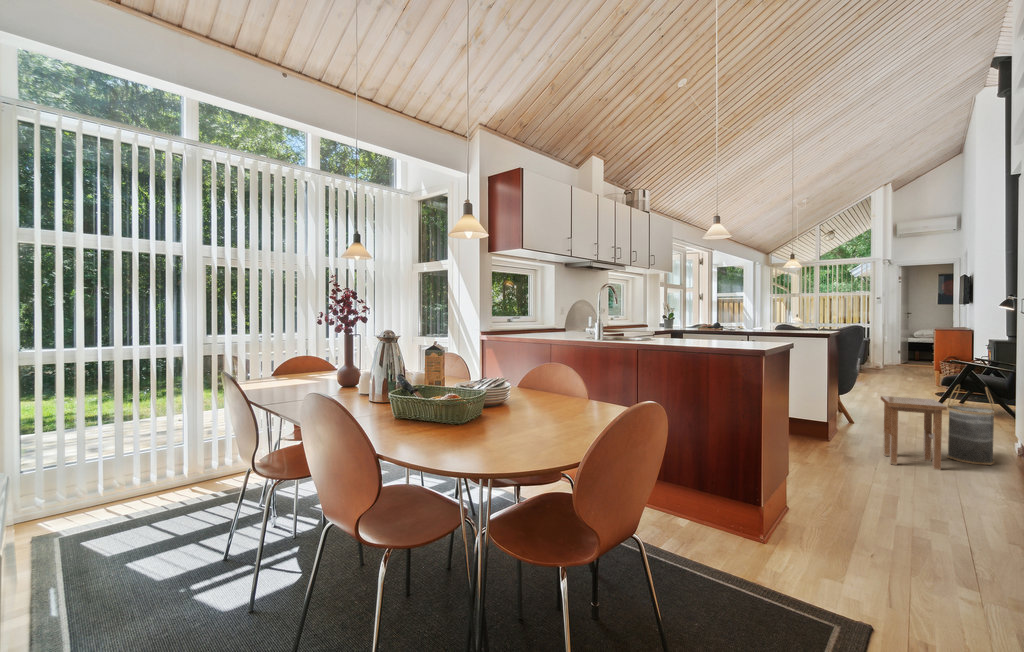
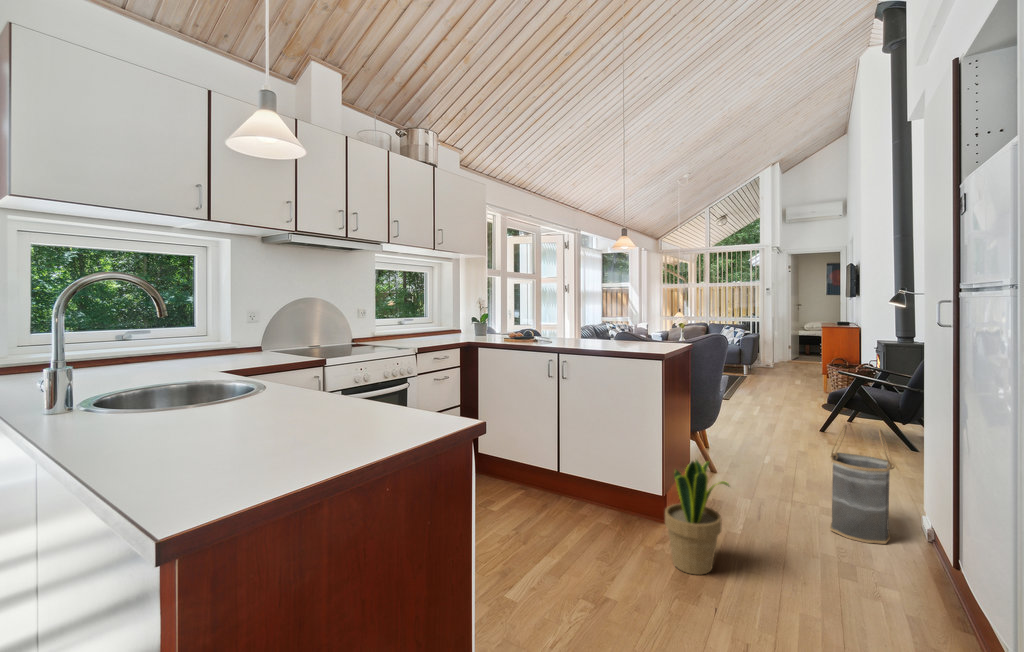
stool: present [881,396,947,470] -> none [745,444,829,563]
potted plant: none [826,398,876,470] -> present [665,460,729,575]

